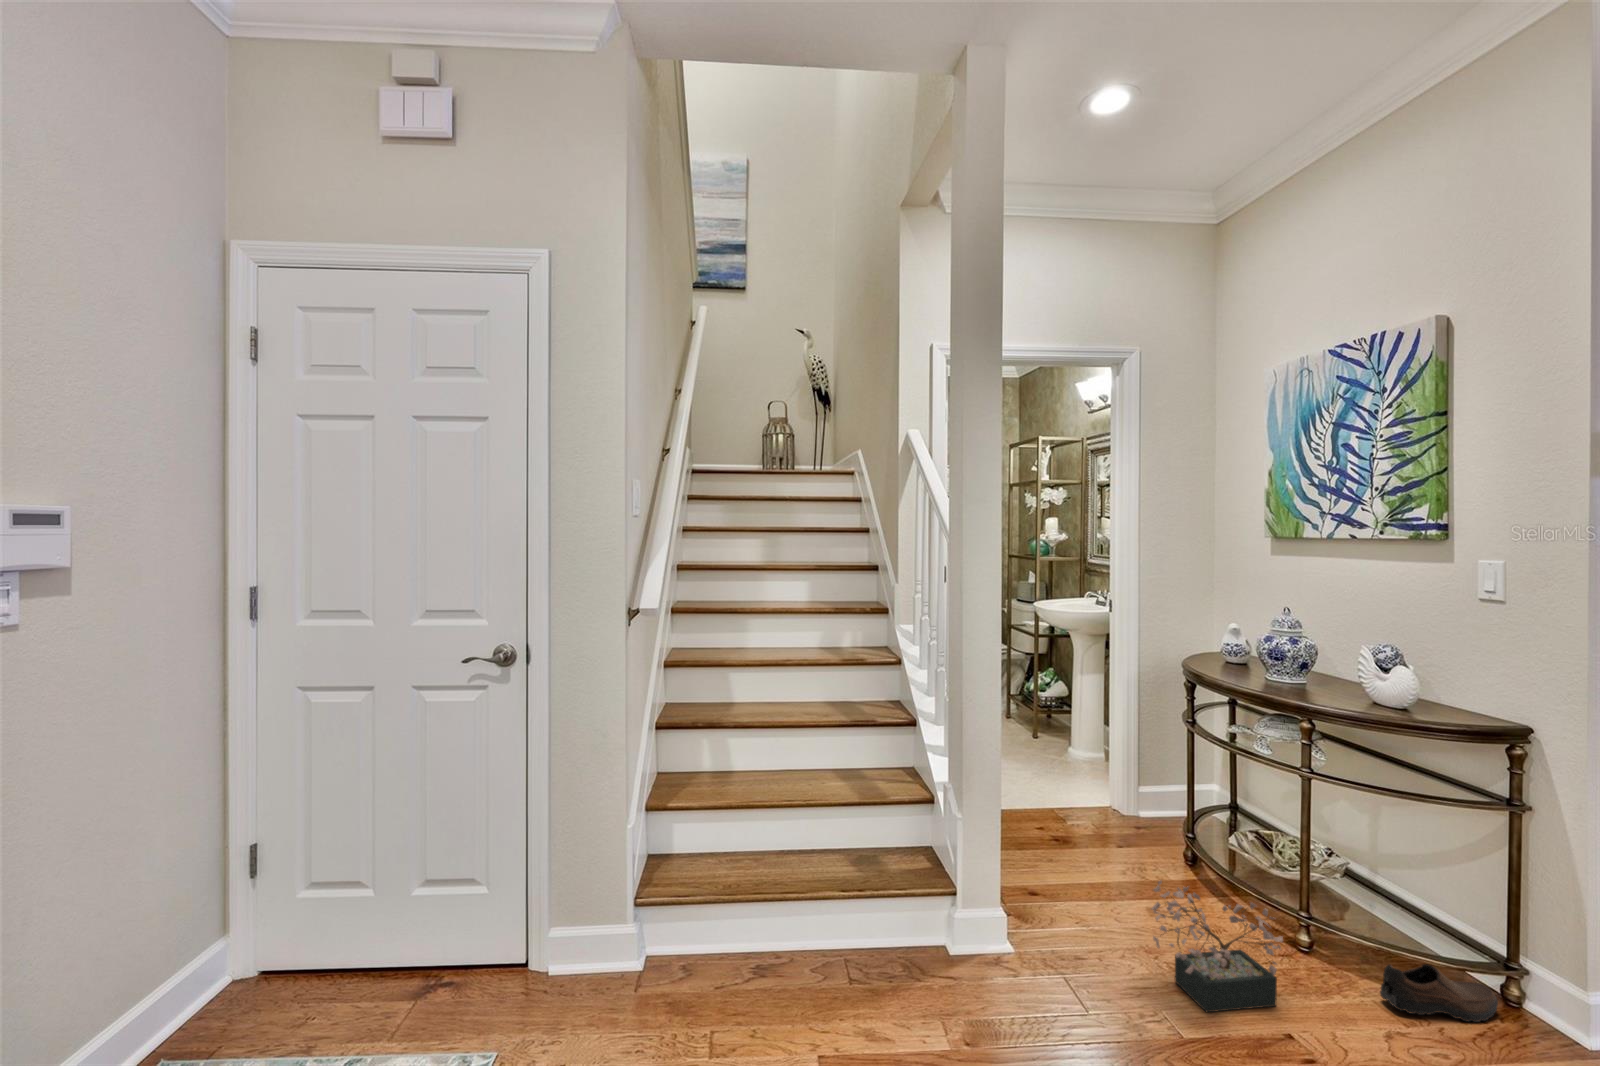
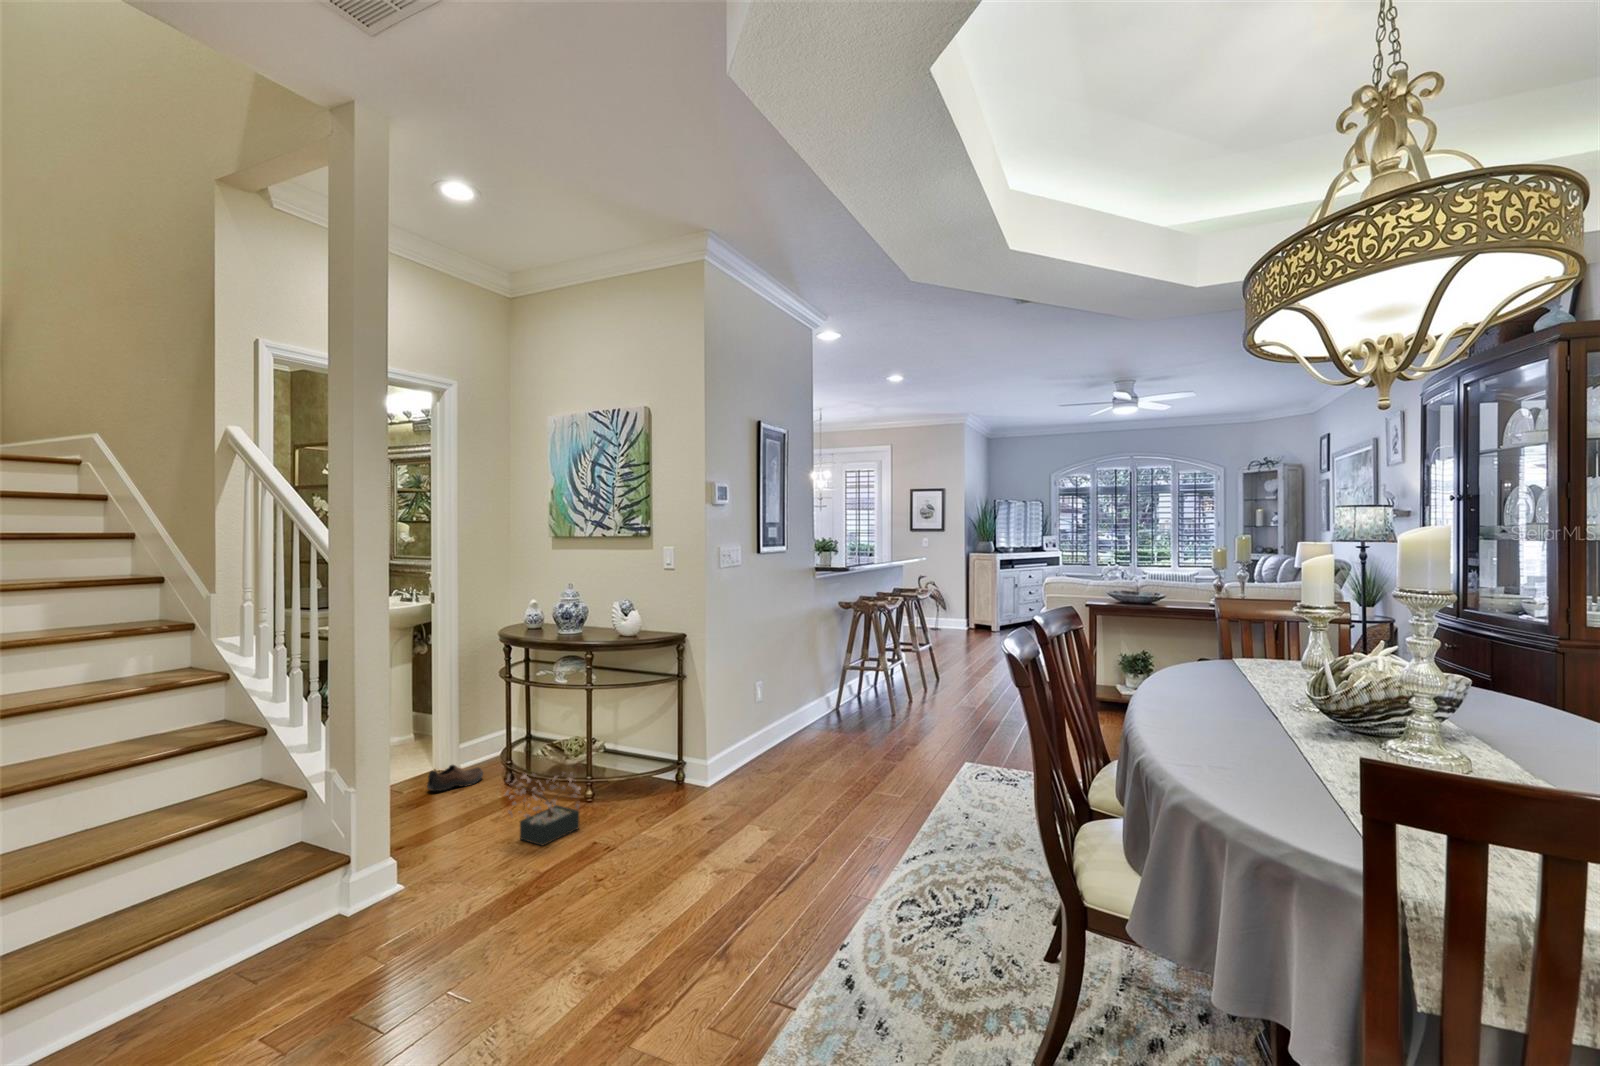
shoe: present [1380,964,1498,1022] -> present [427,765,483,791]

